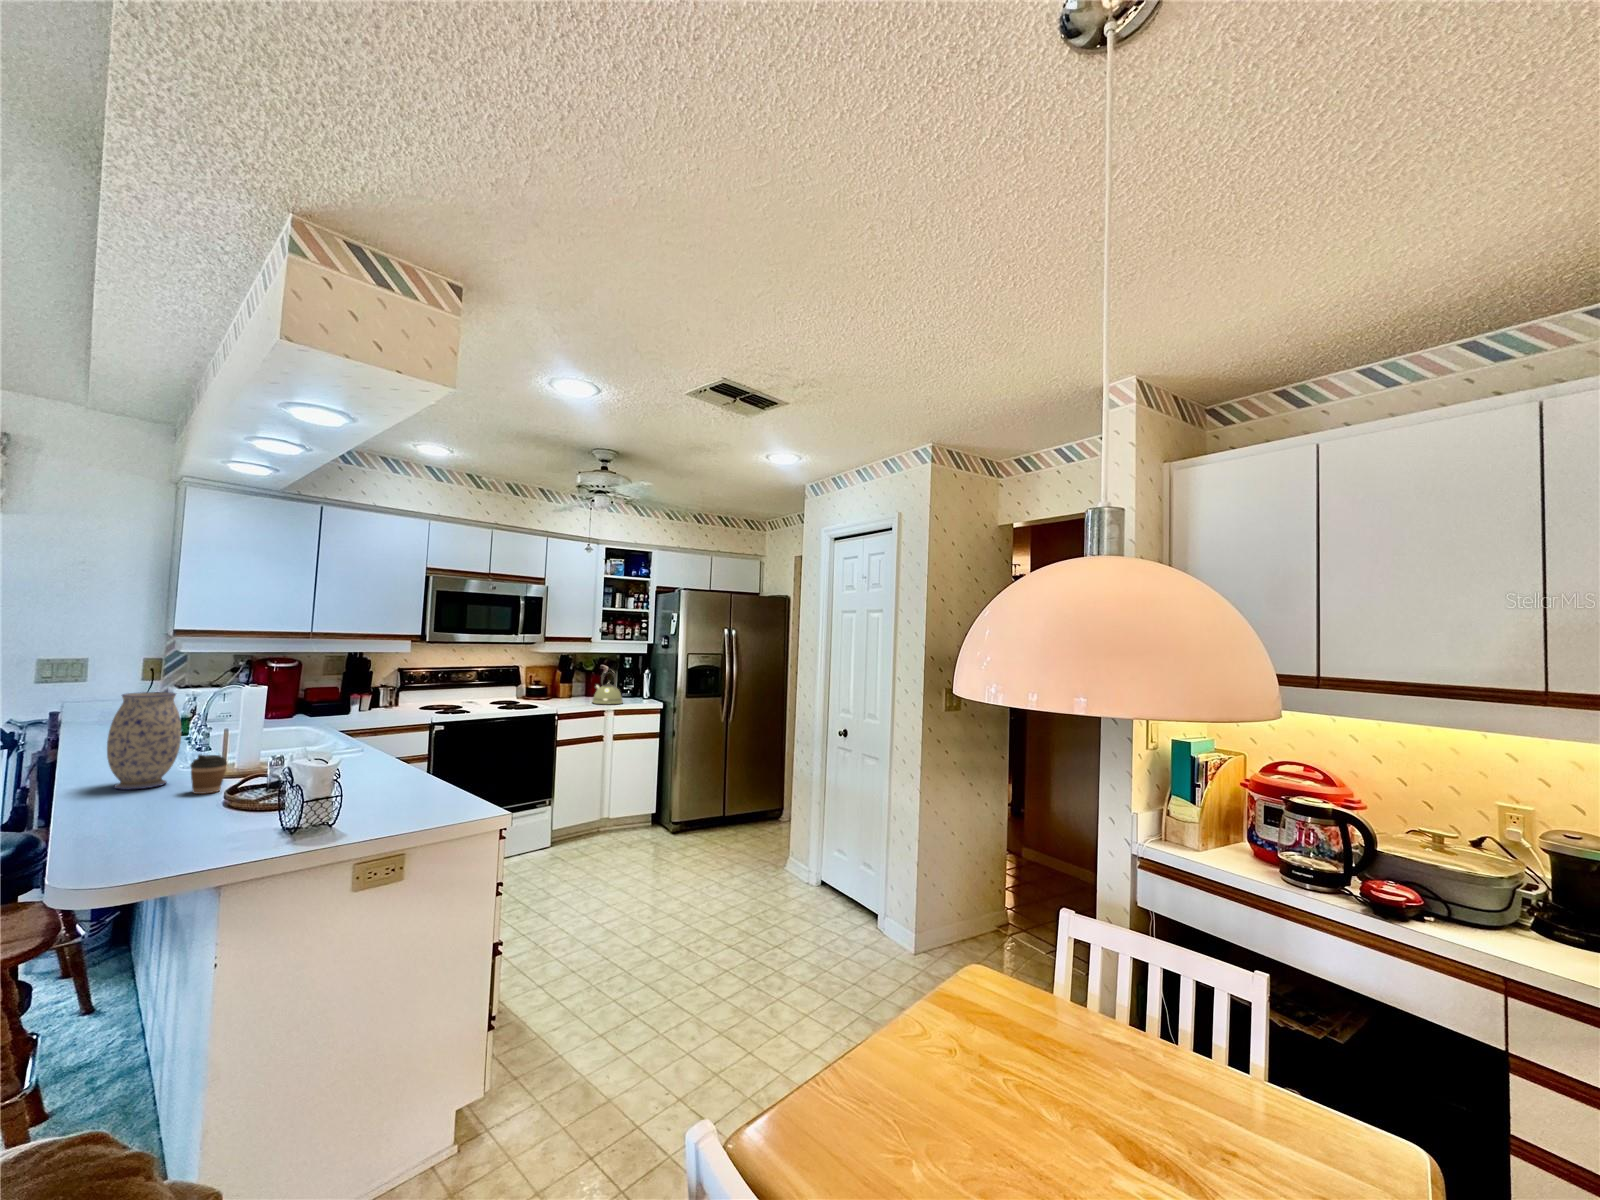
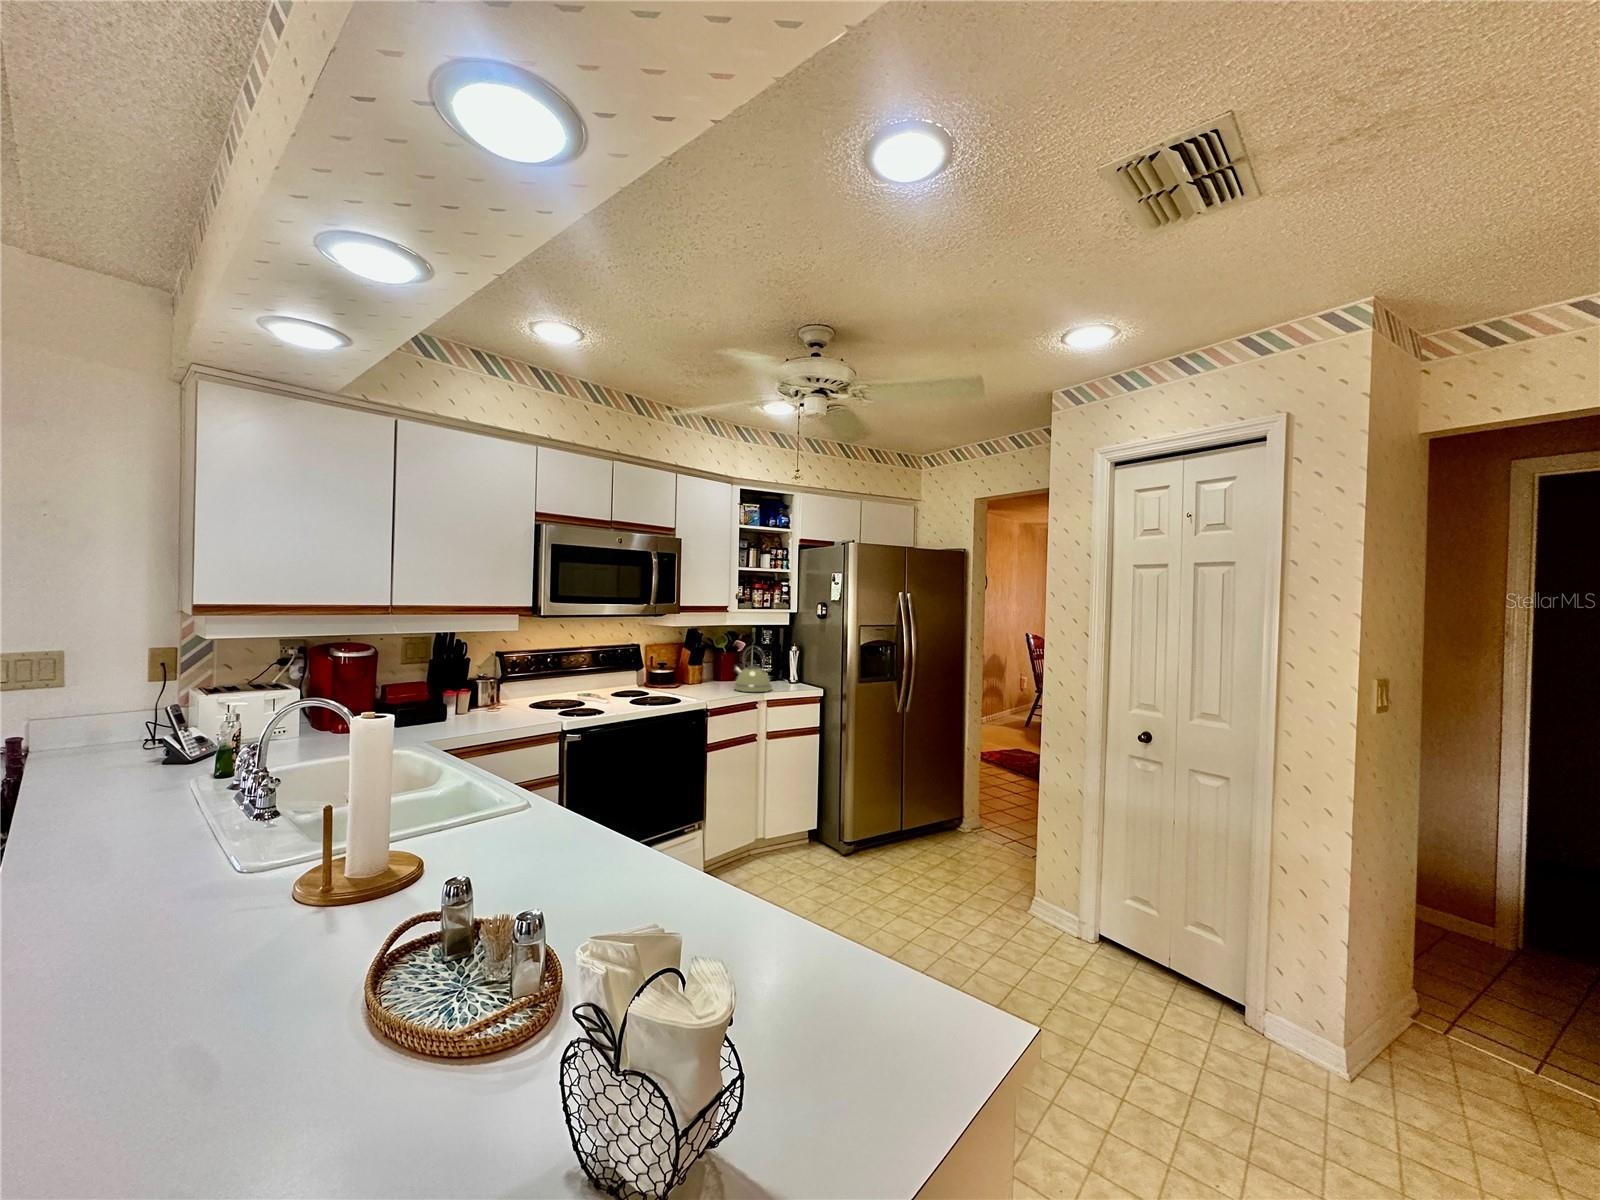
vase: present [107,692,181,790] -> none [67,735,223,954]
coffee cup: present [190,754,227,794] -> none [250,868,325,959]

